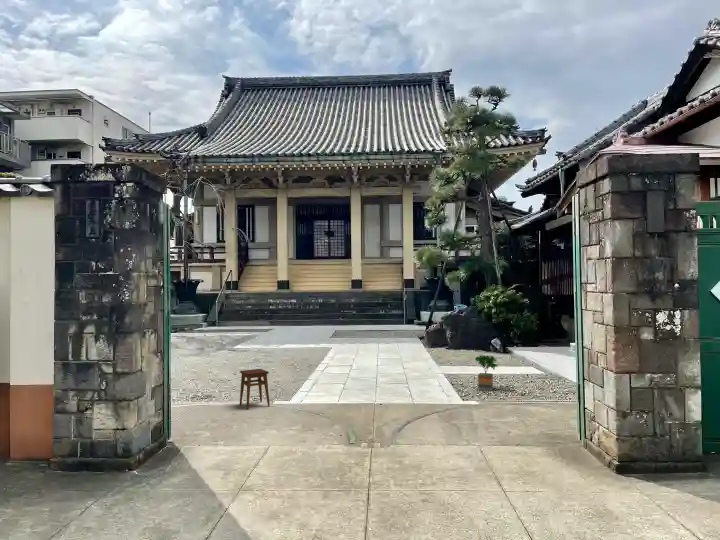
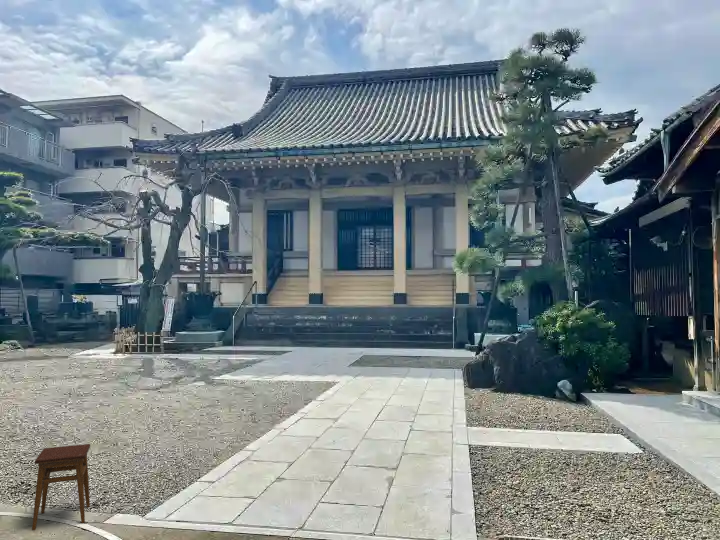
potted tree: present [475,355,497,391] -> none [503,431,551,509]

